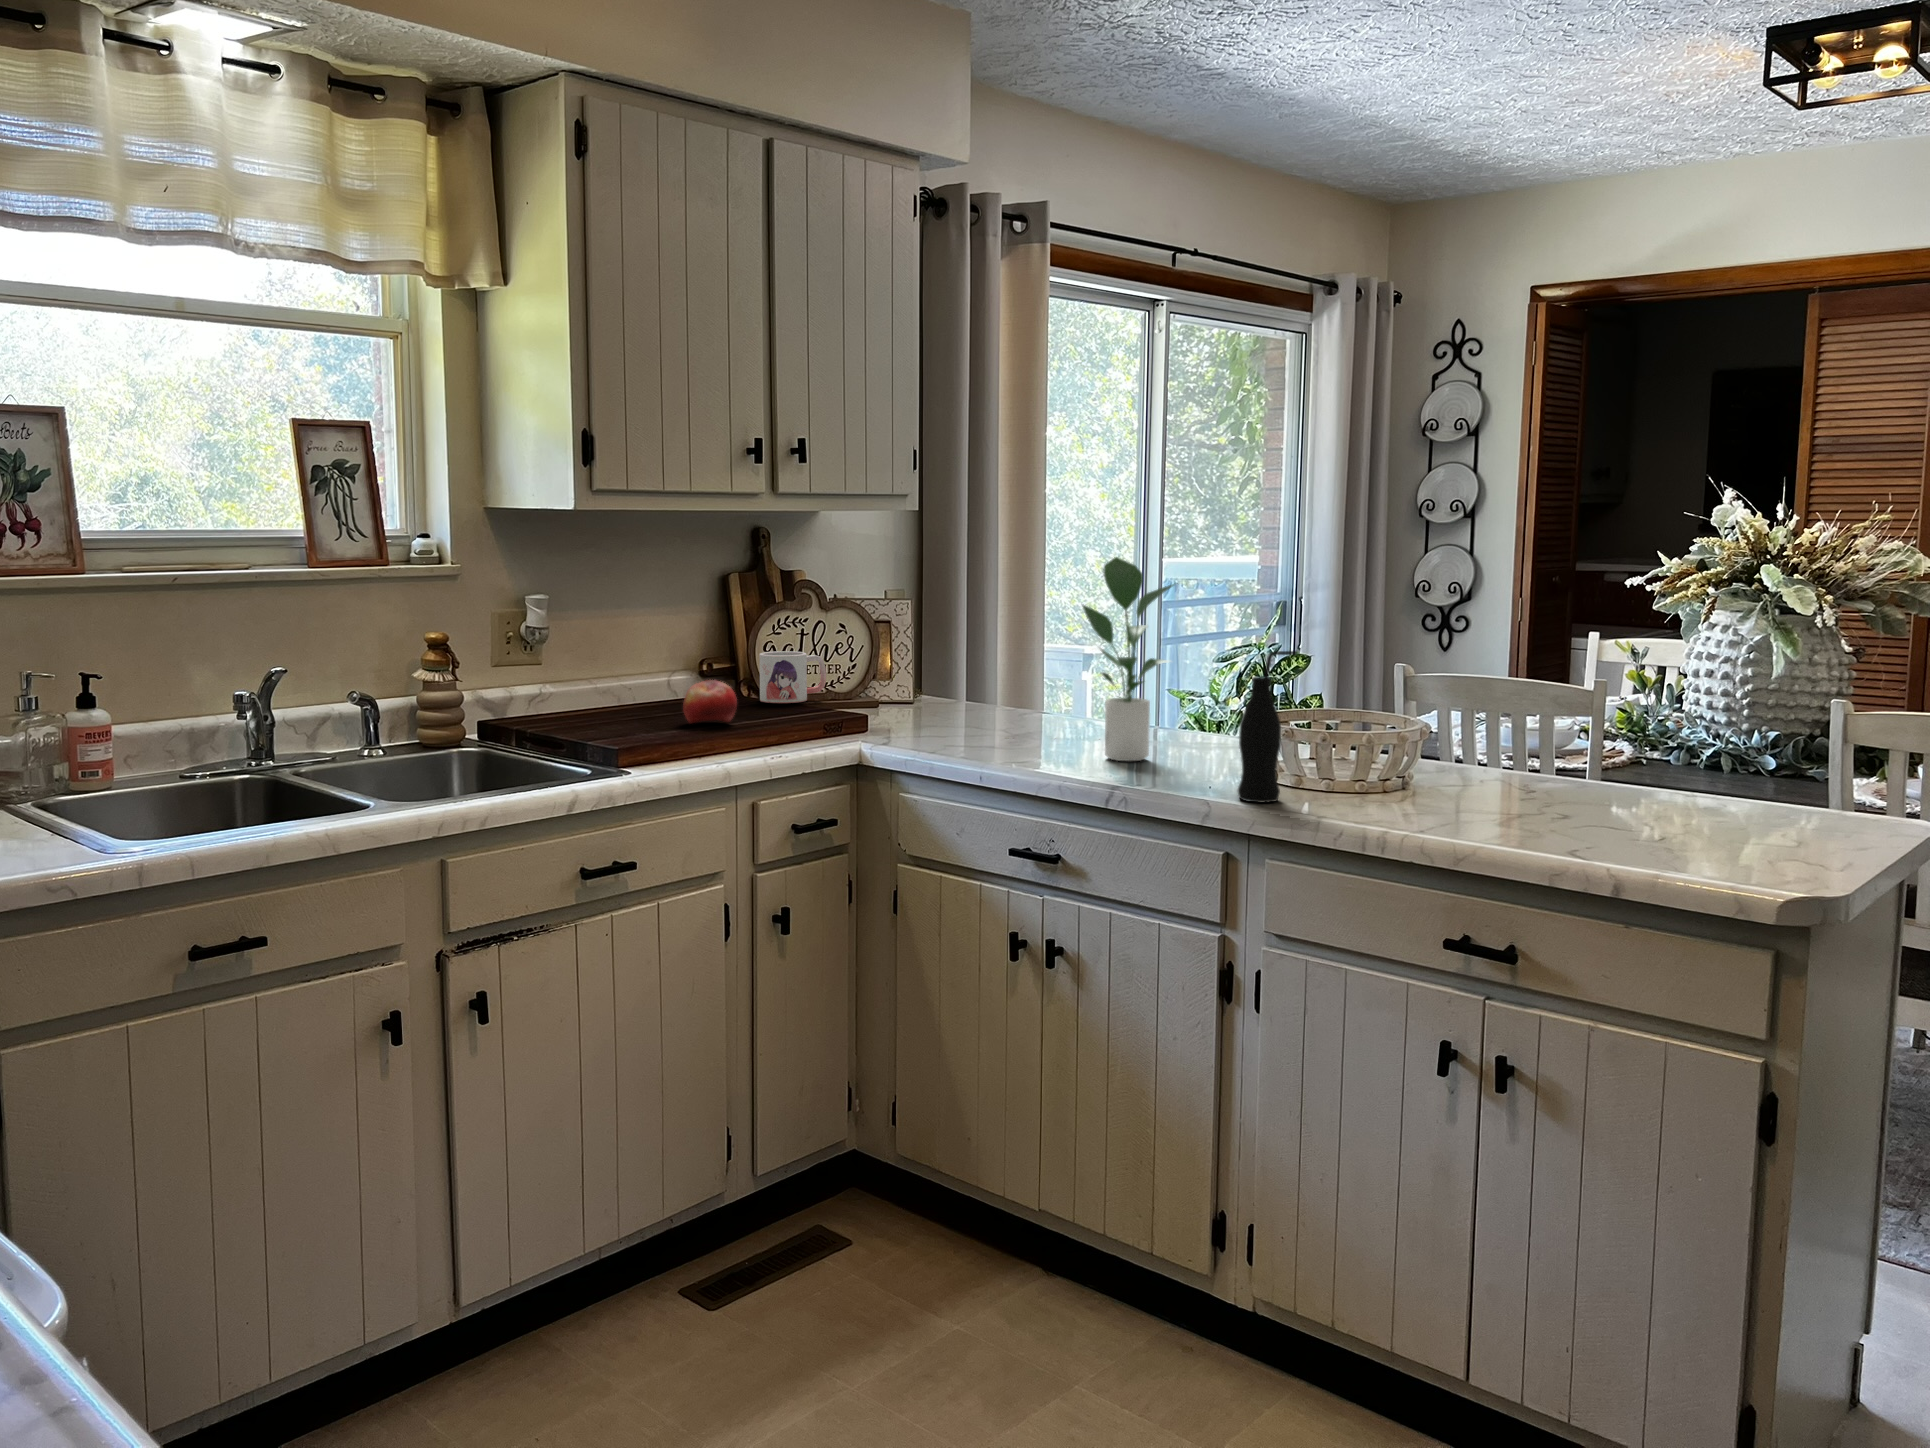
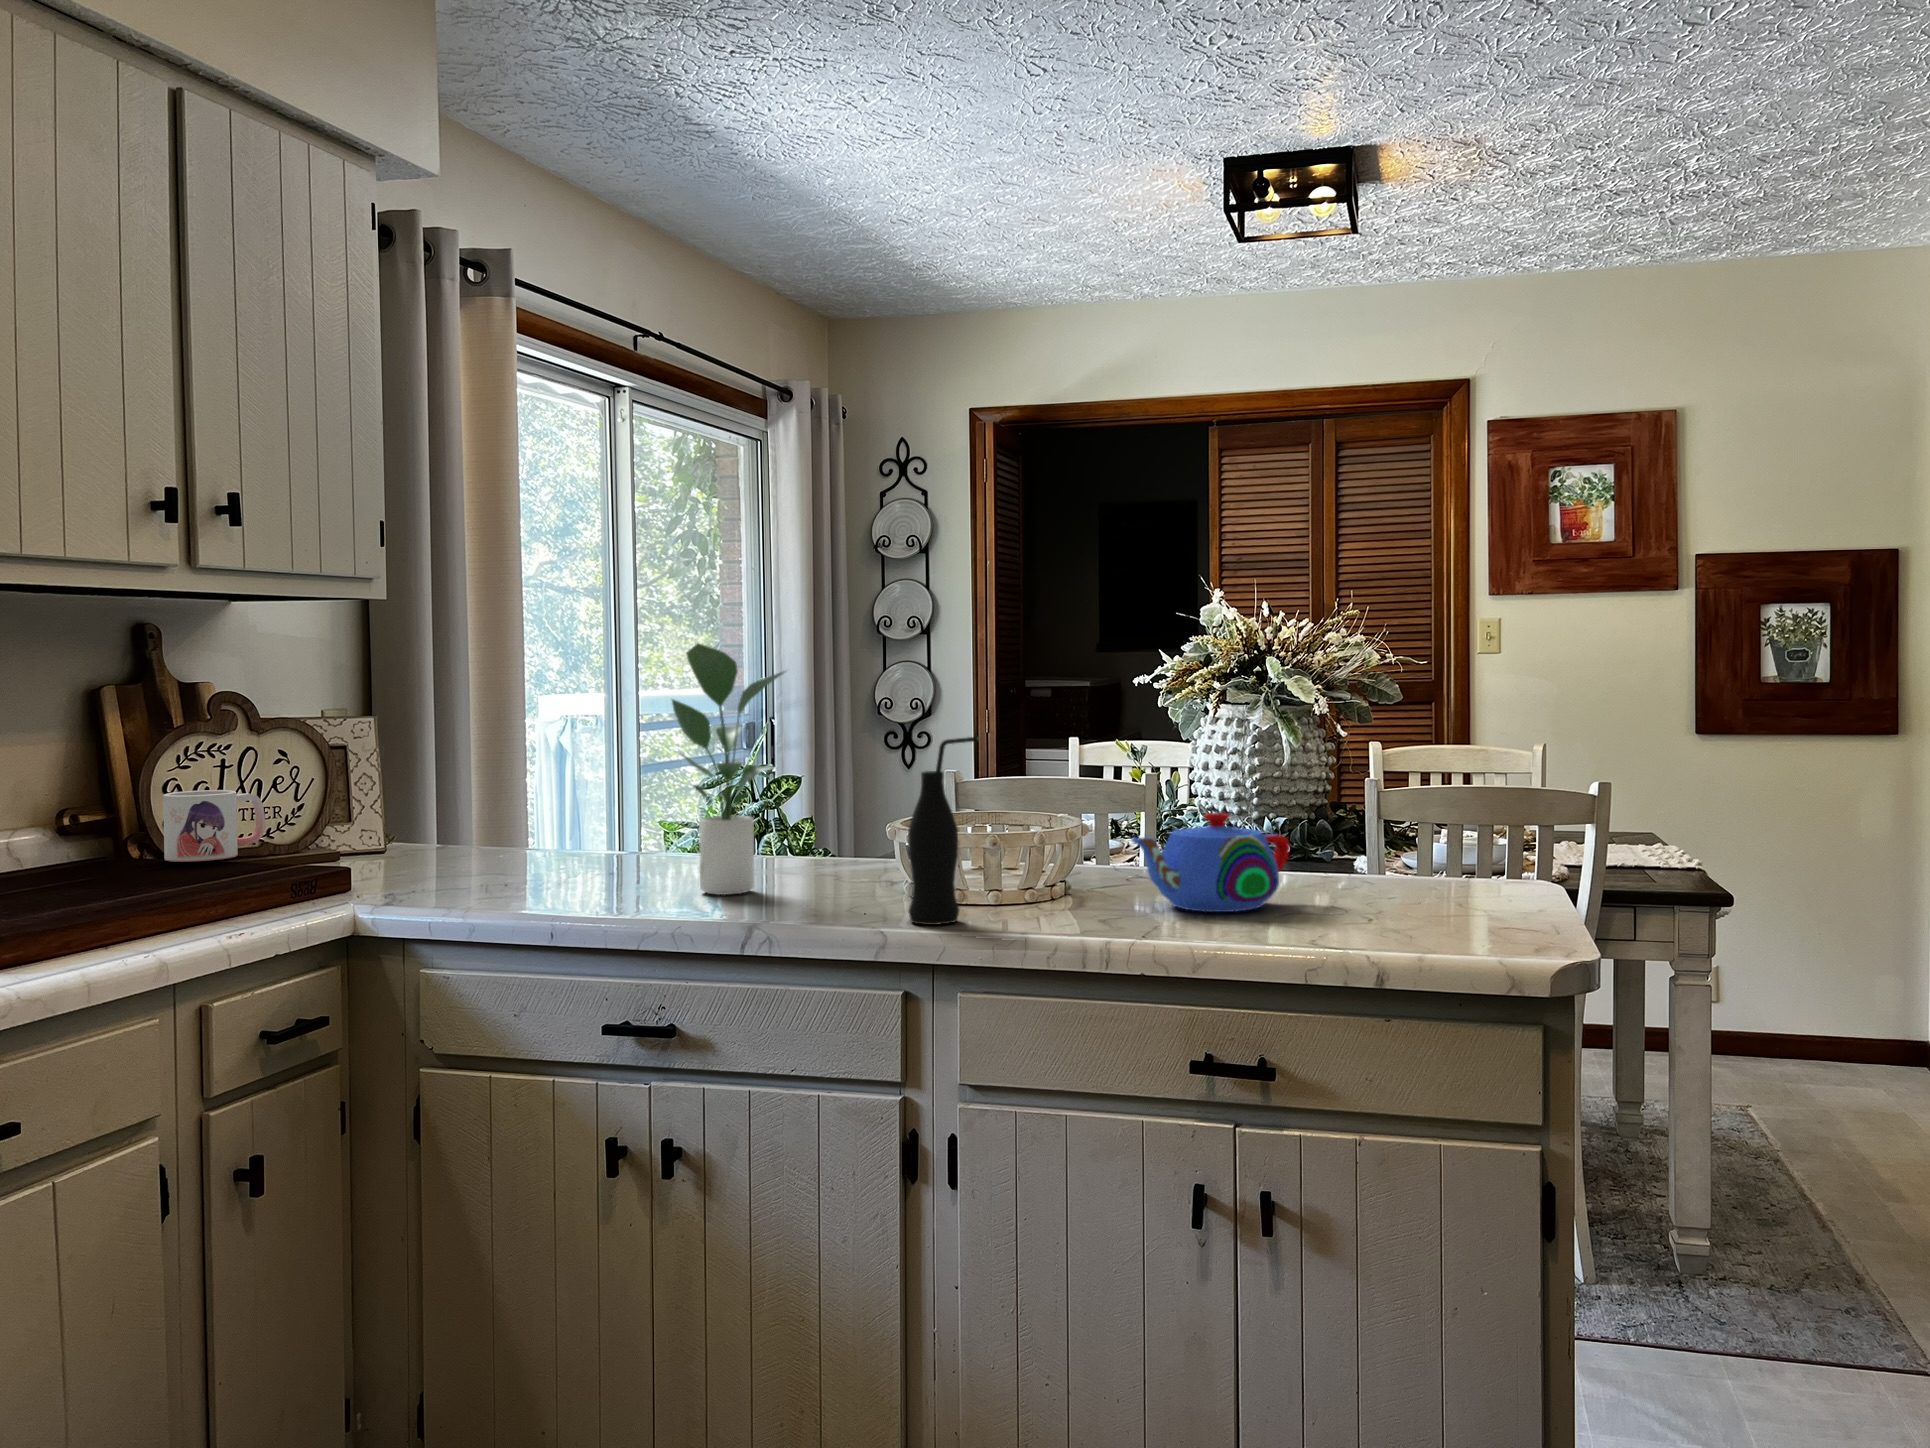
fruit: present [683,680,737,723] -> none [67,829,157,895]
teapot: none [1439,727,1610,817] -> present [1132,813,1290,912]

